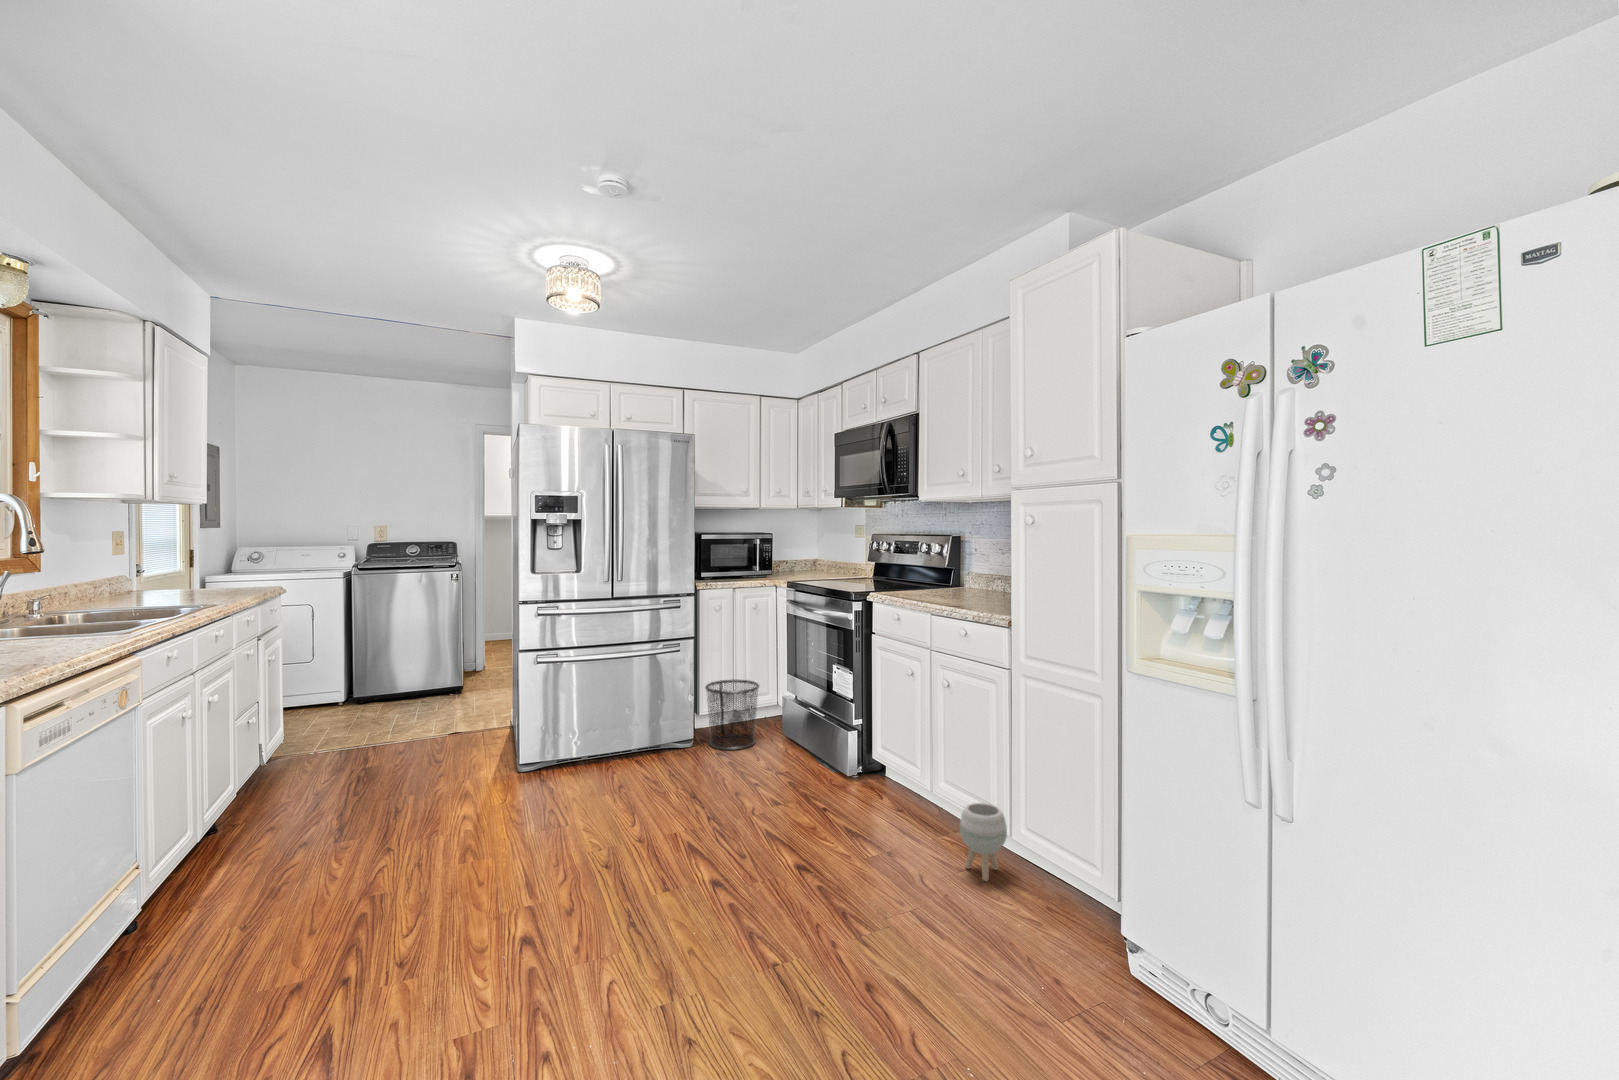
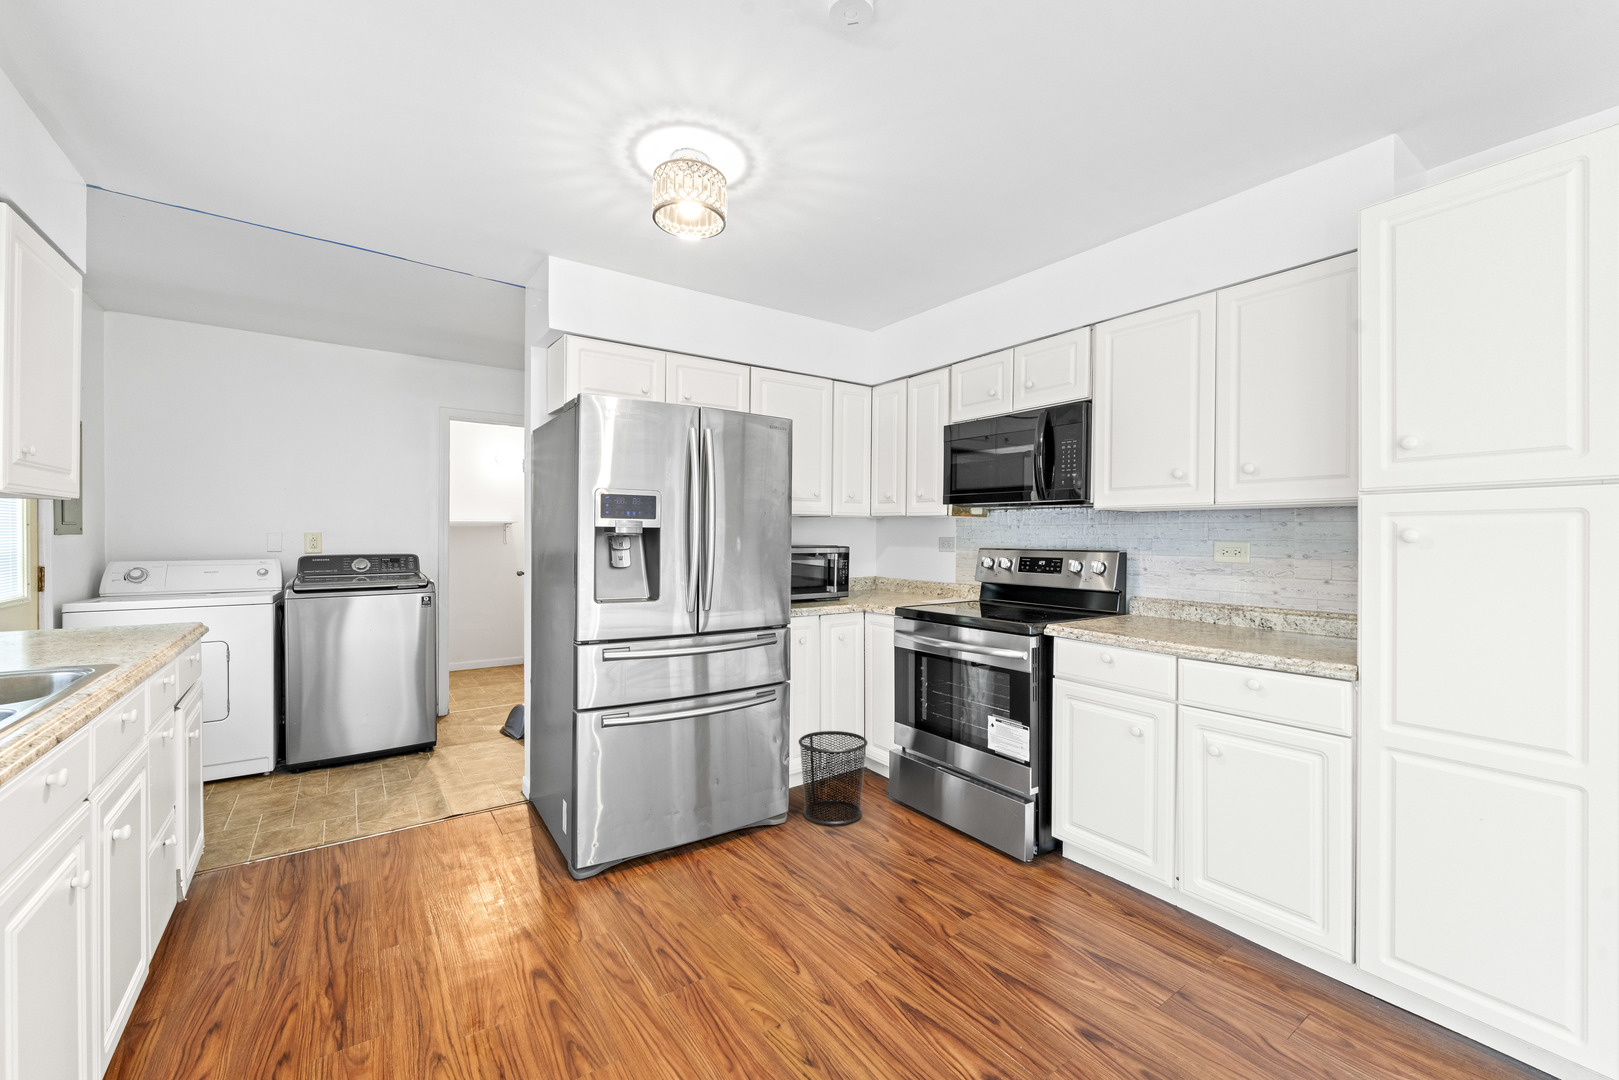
planter: present [960,803,1007,881] -> none [1291,920,1370,1037]

